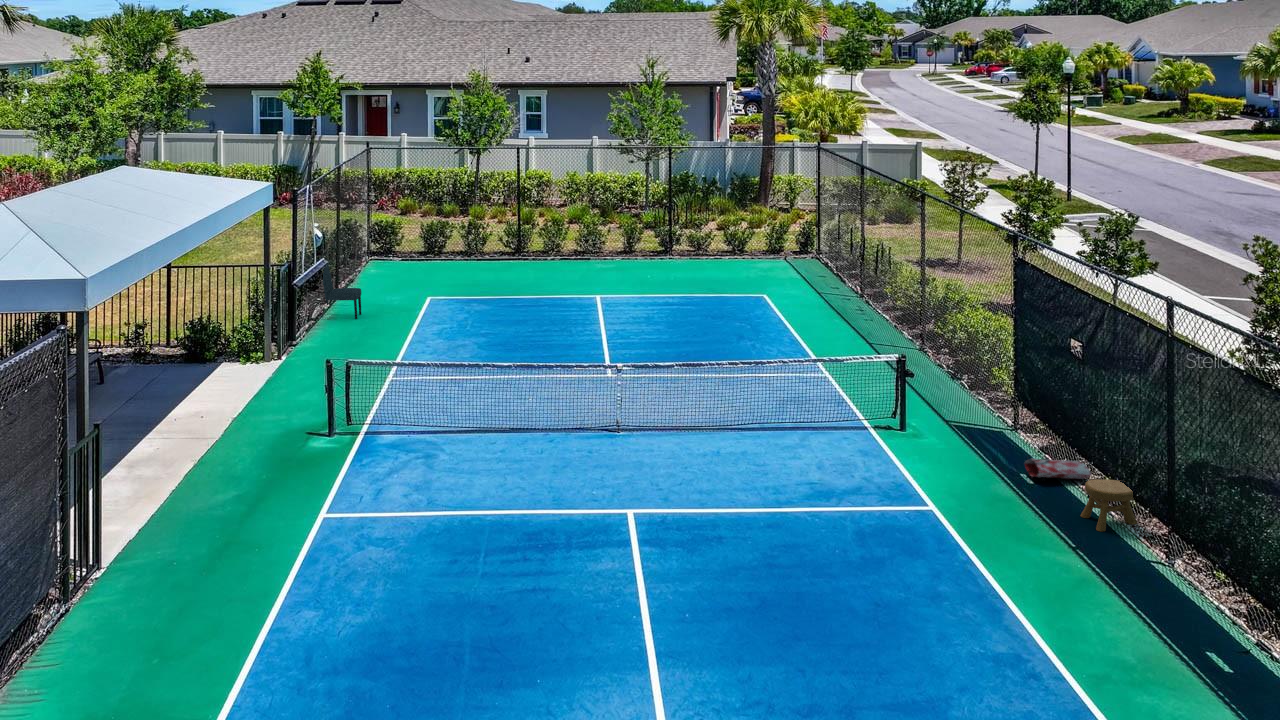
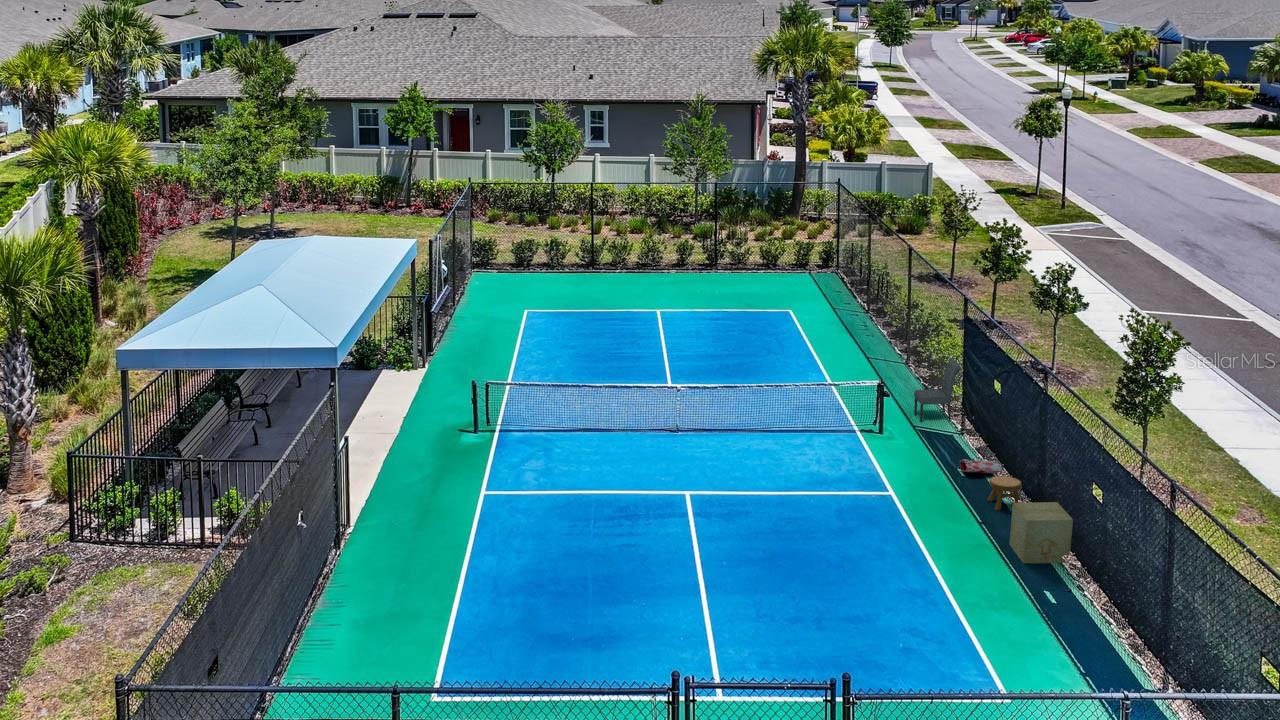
chair: present [323,265,361,319] -> present [914,360,961,422]
cardboard box: none [1138,513,1256,616] -> present [1009,502,1073,563]

